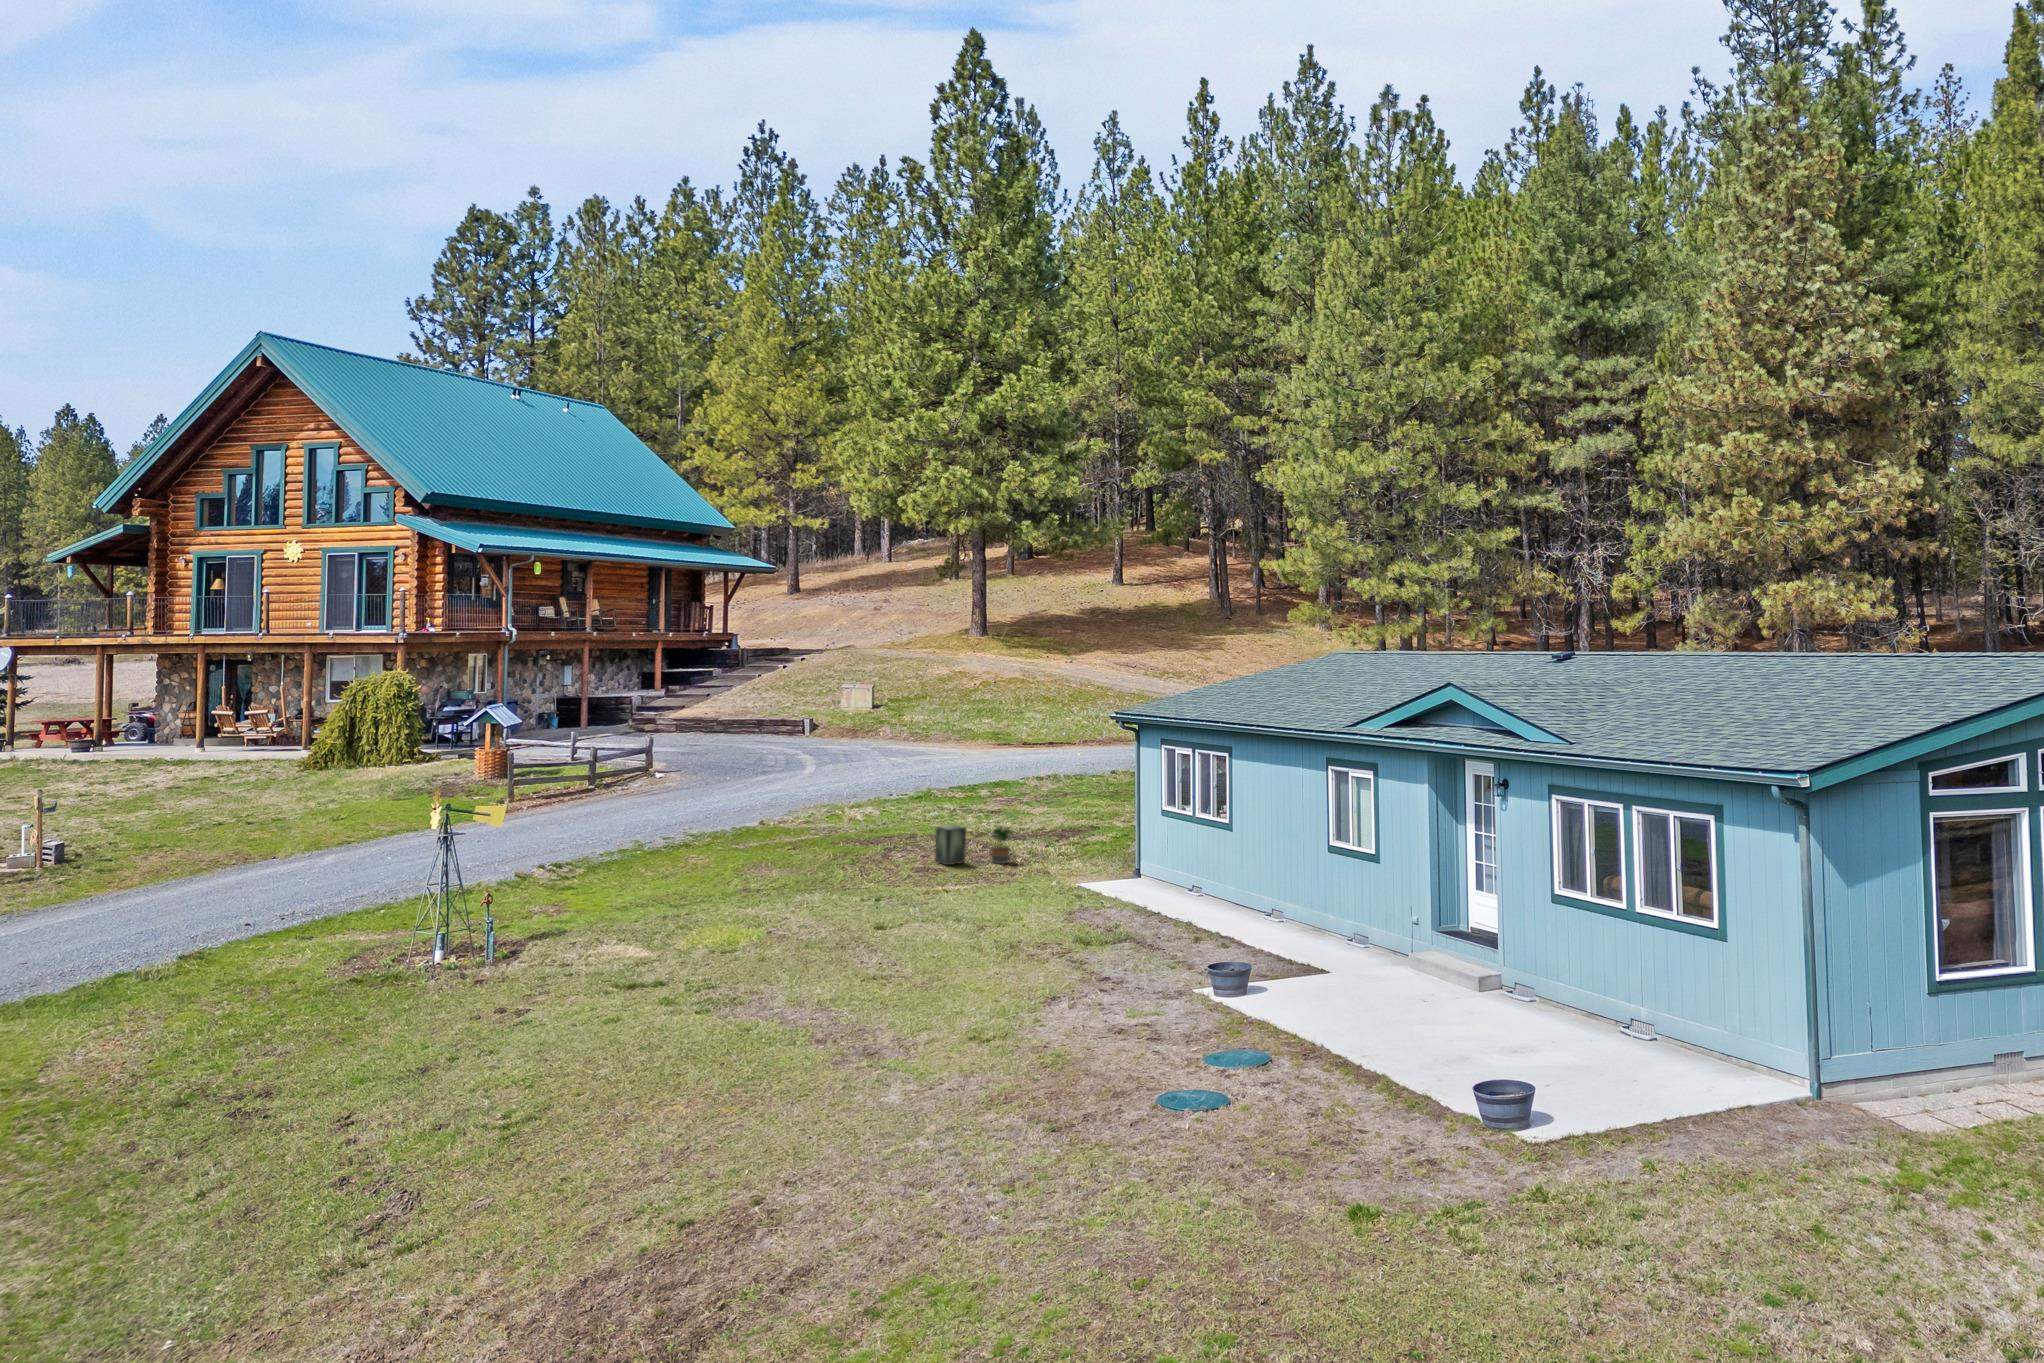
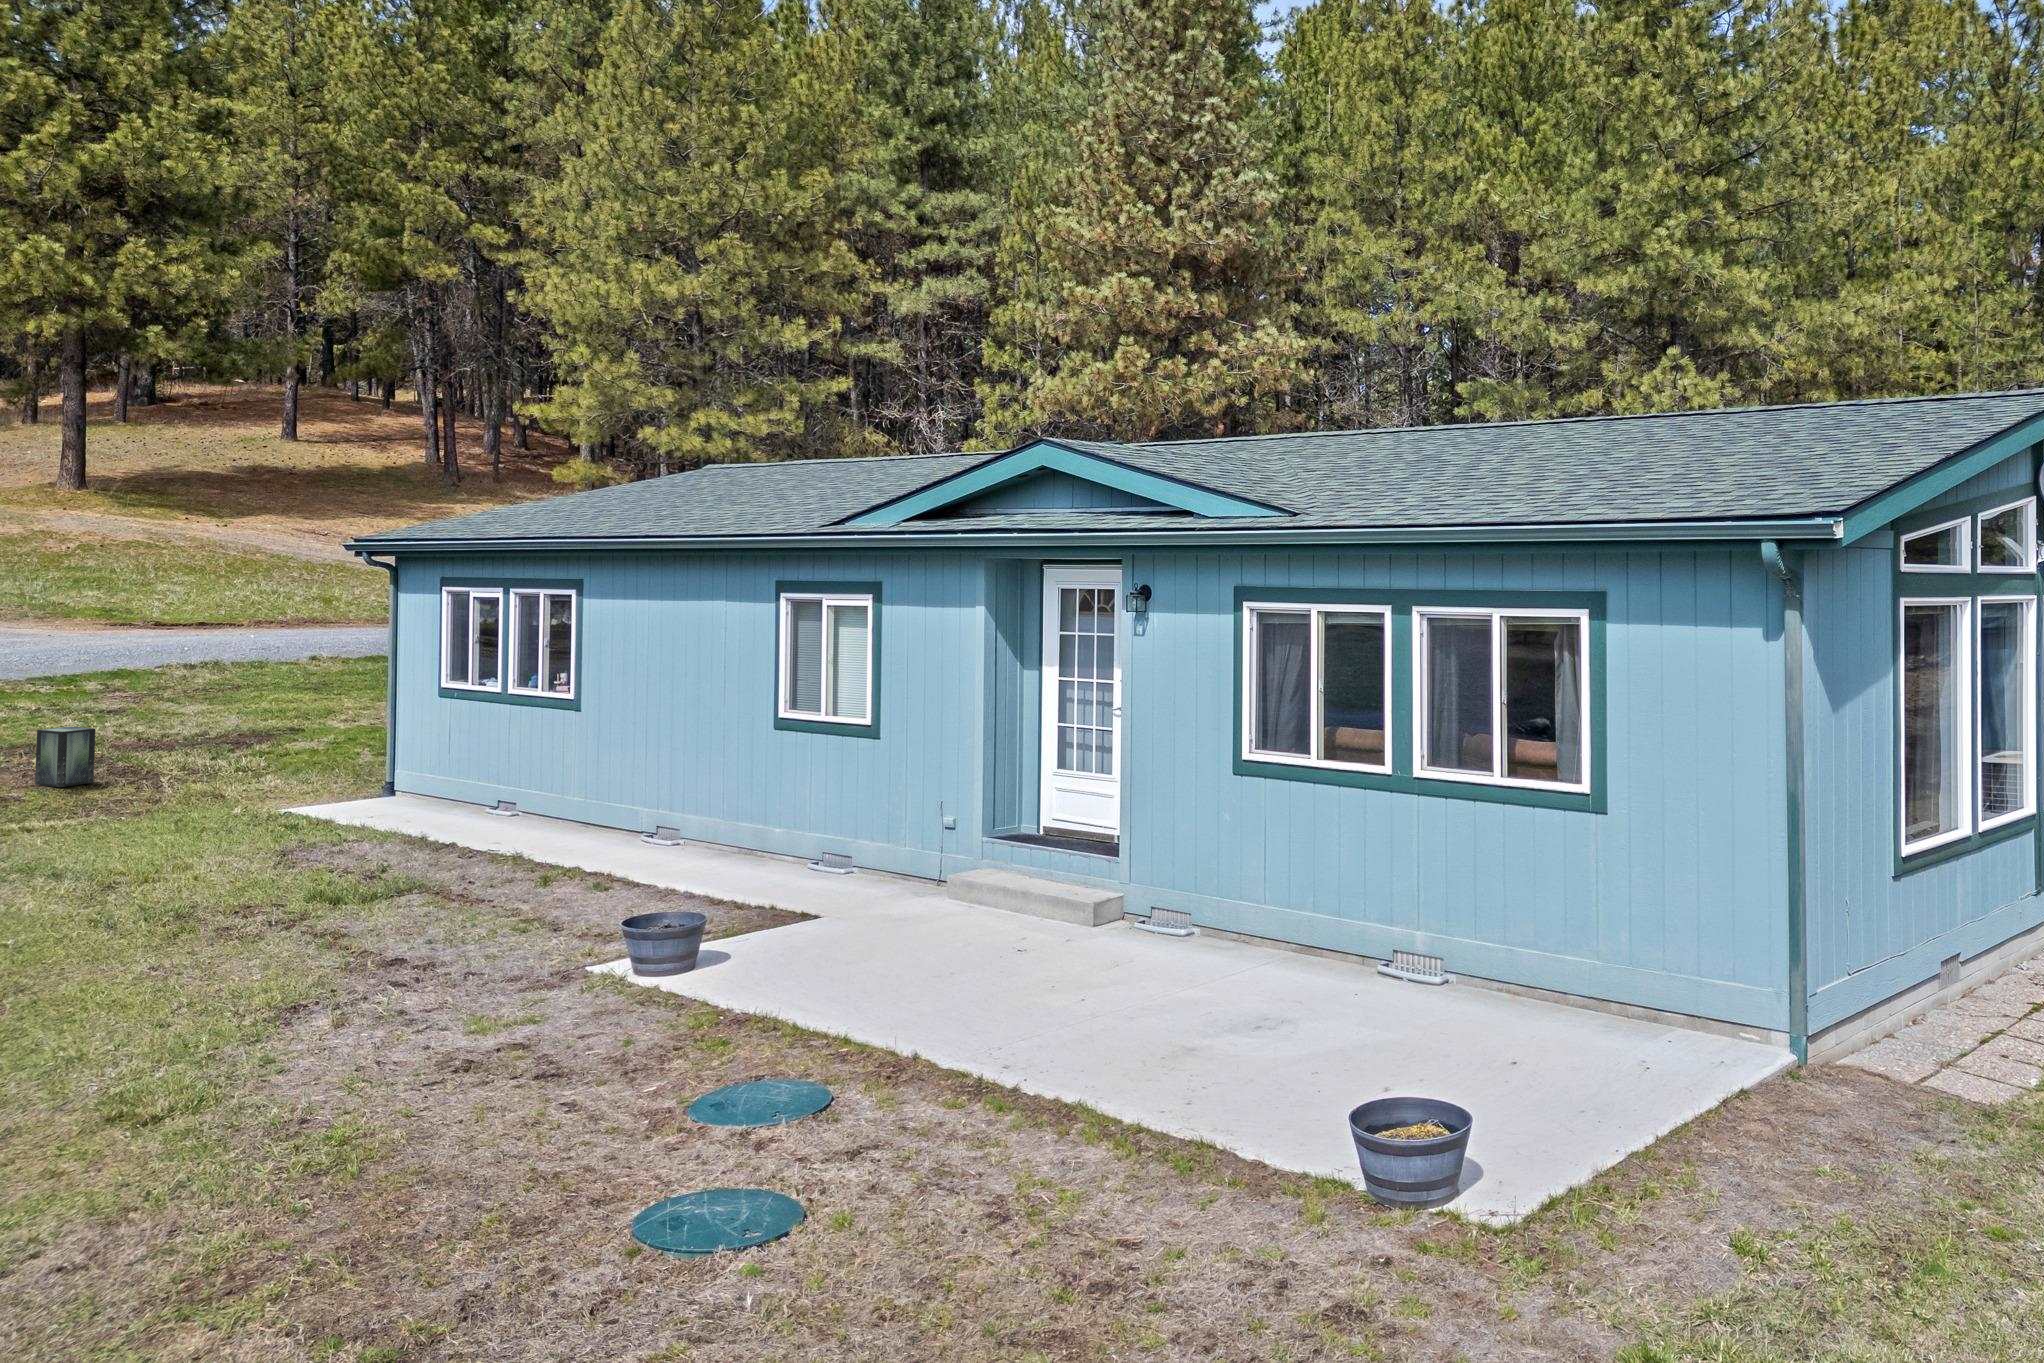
potted tree: present [992,828,1012,864] -> none [142,726,184,780]

